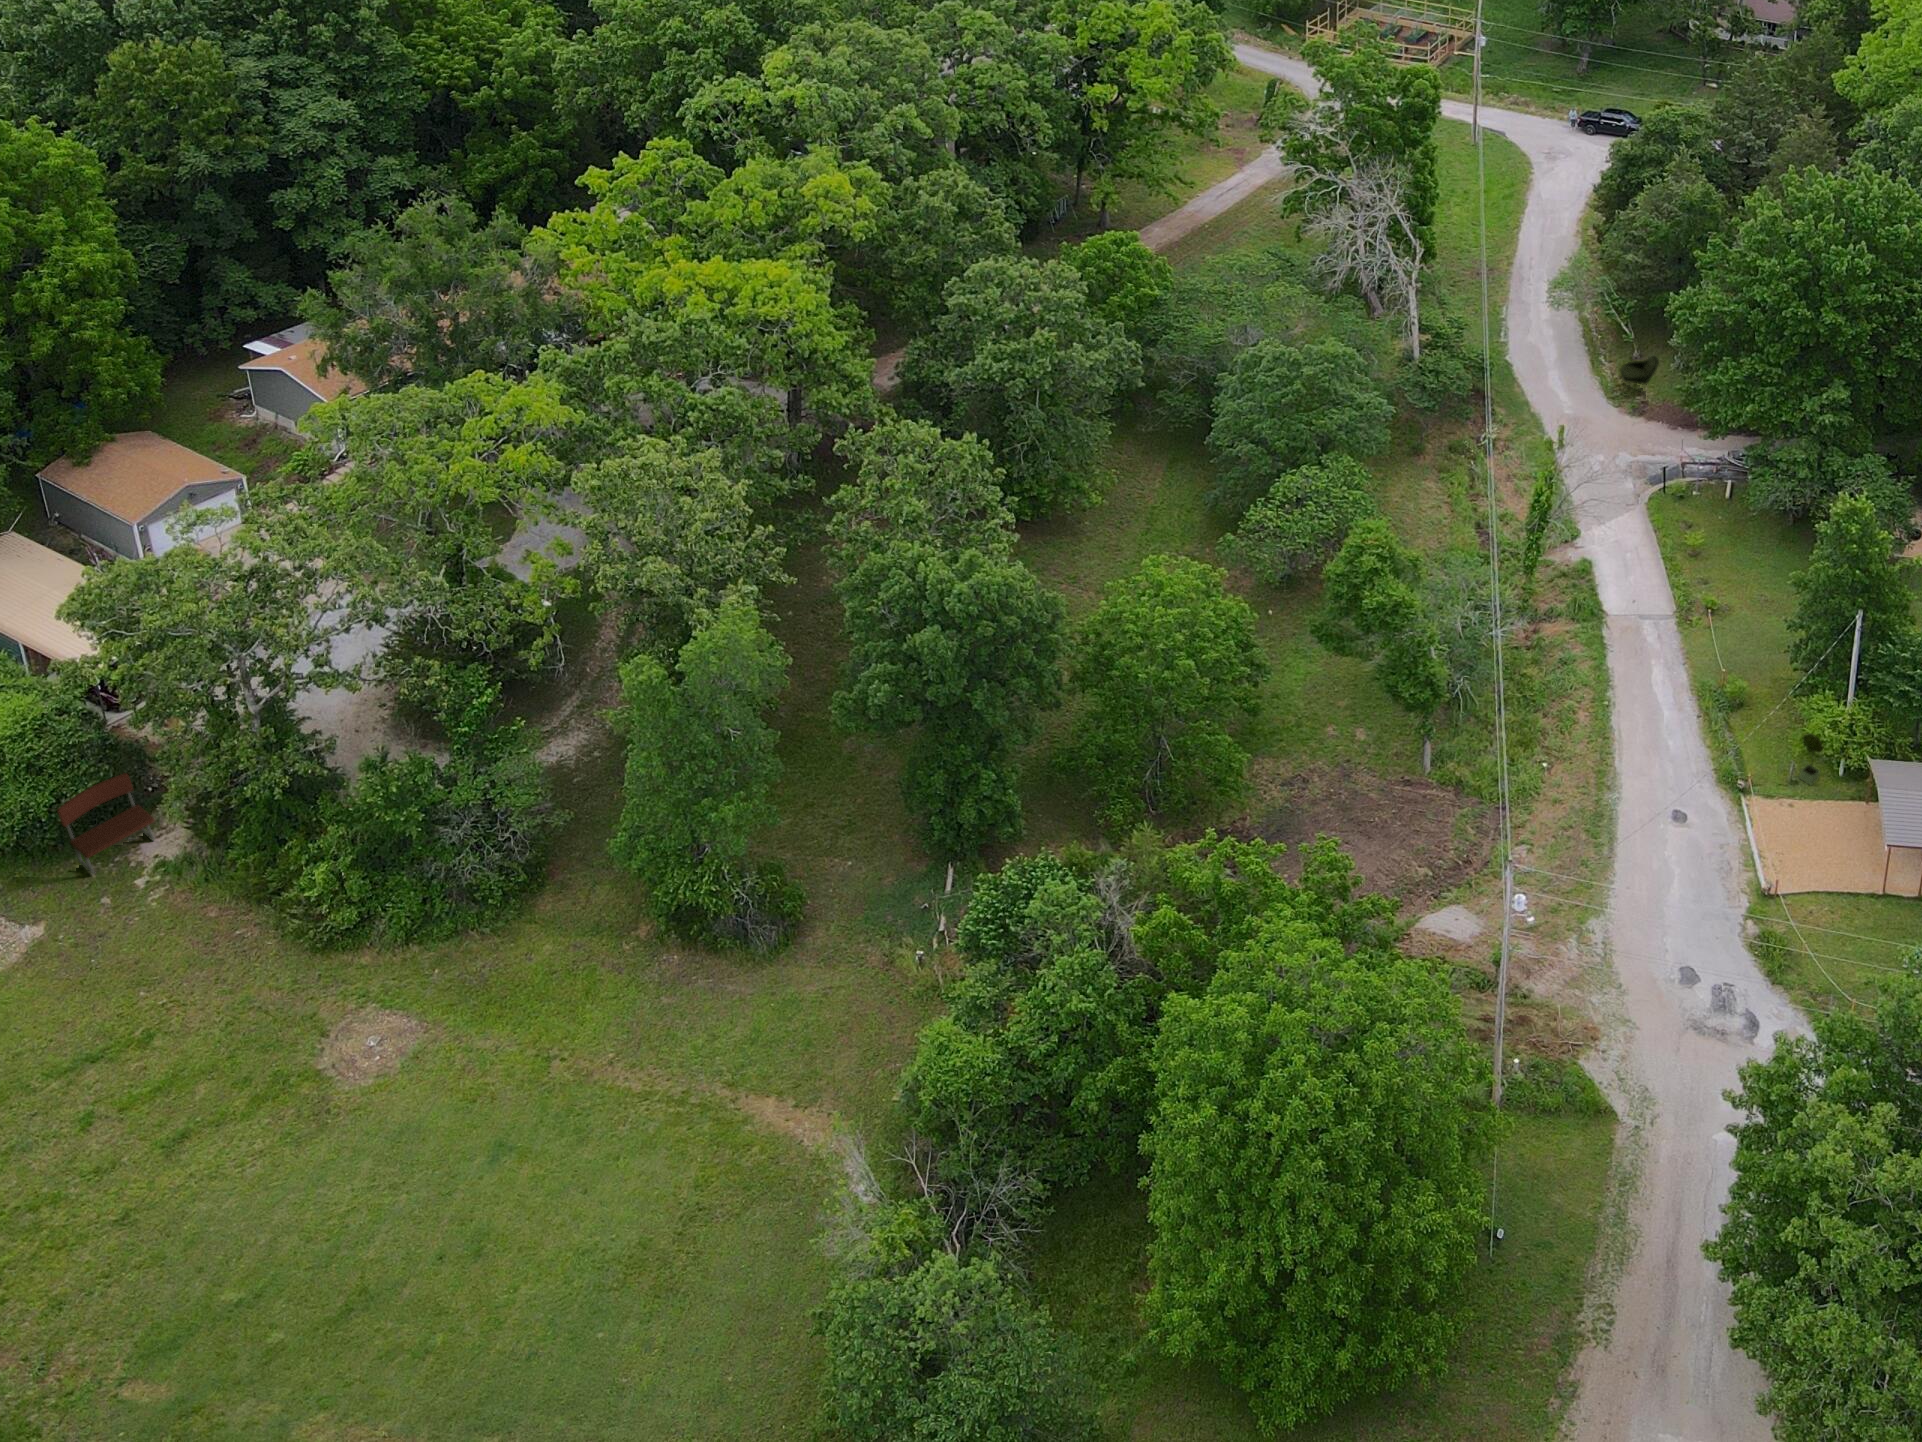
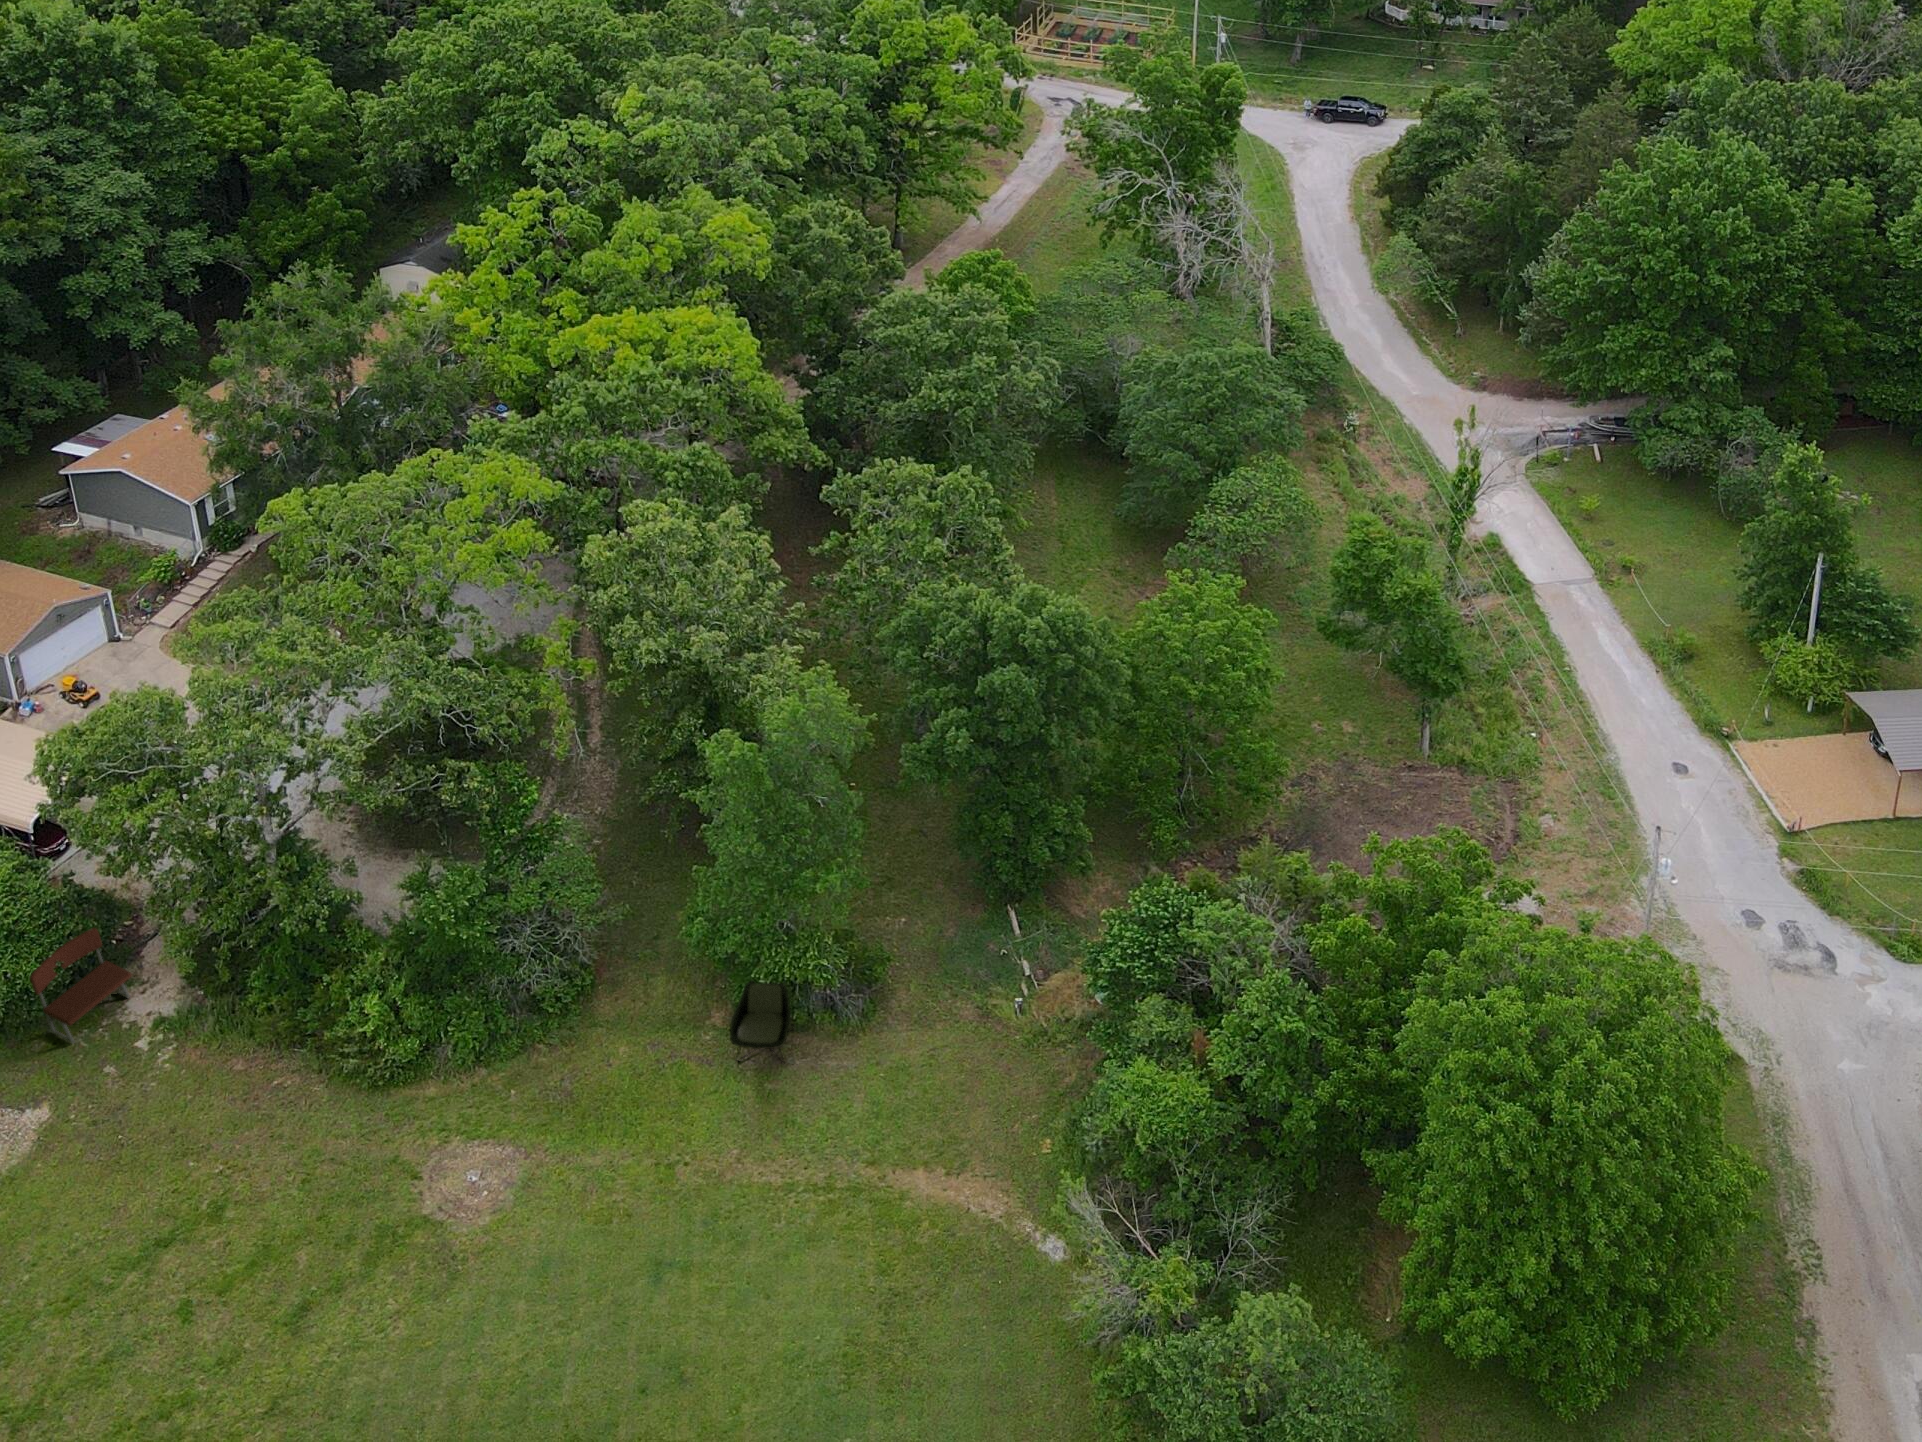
lounge chair: present [1620,356,1659,391] -> present [730,981,791,1063]
potted tree: present [1799,733,1823,785] -> none [1782,676,1807,727]

